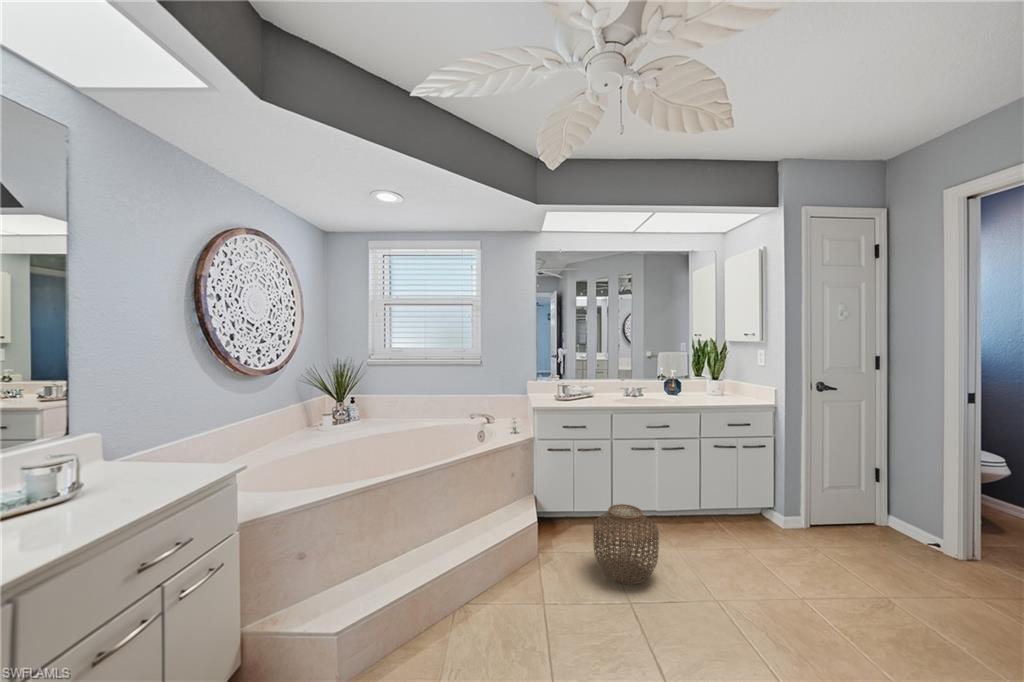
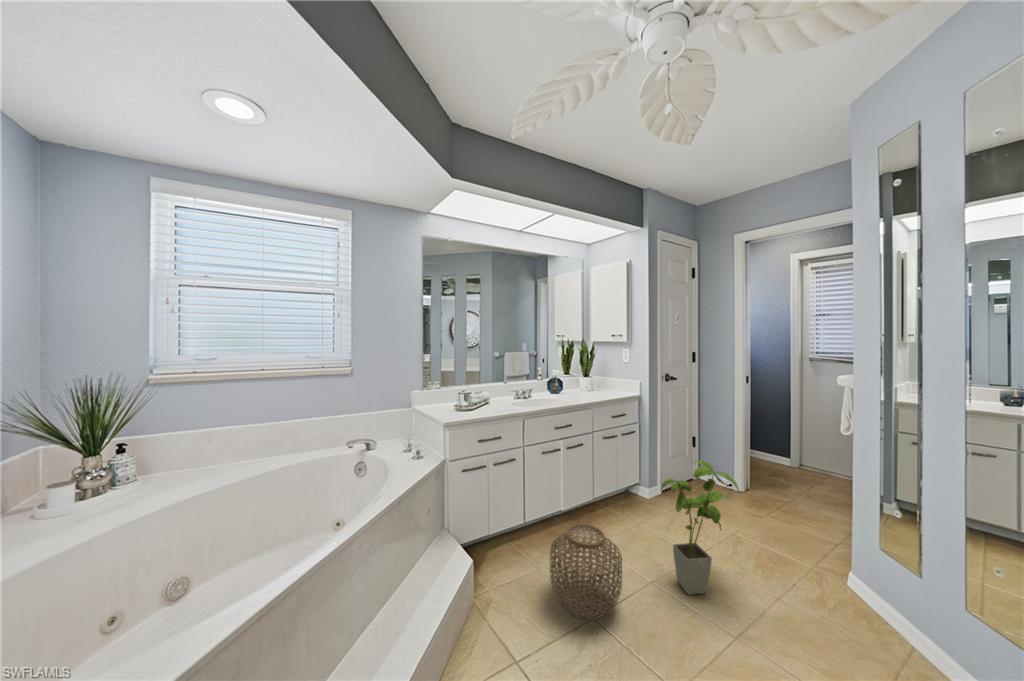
house plant: none [718,464,802,605] -> present [662,460,739,595]

